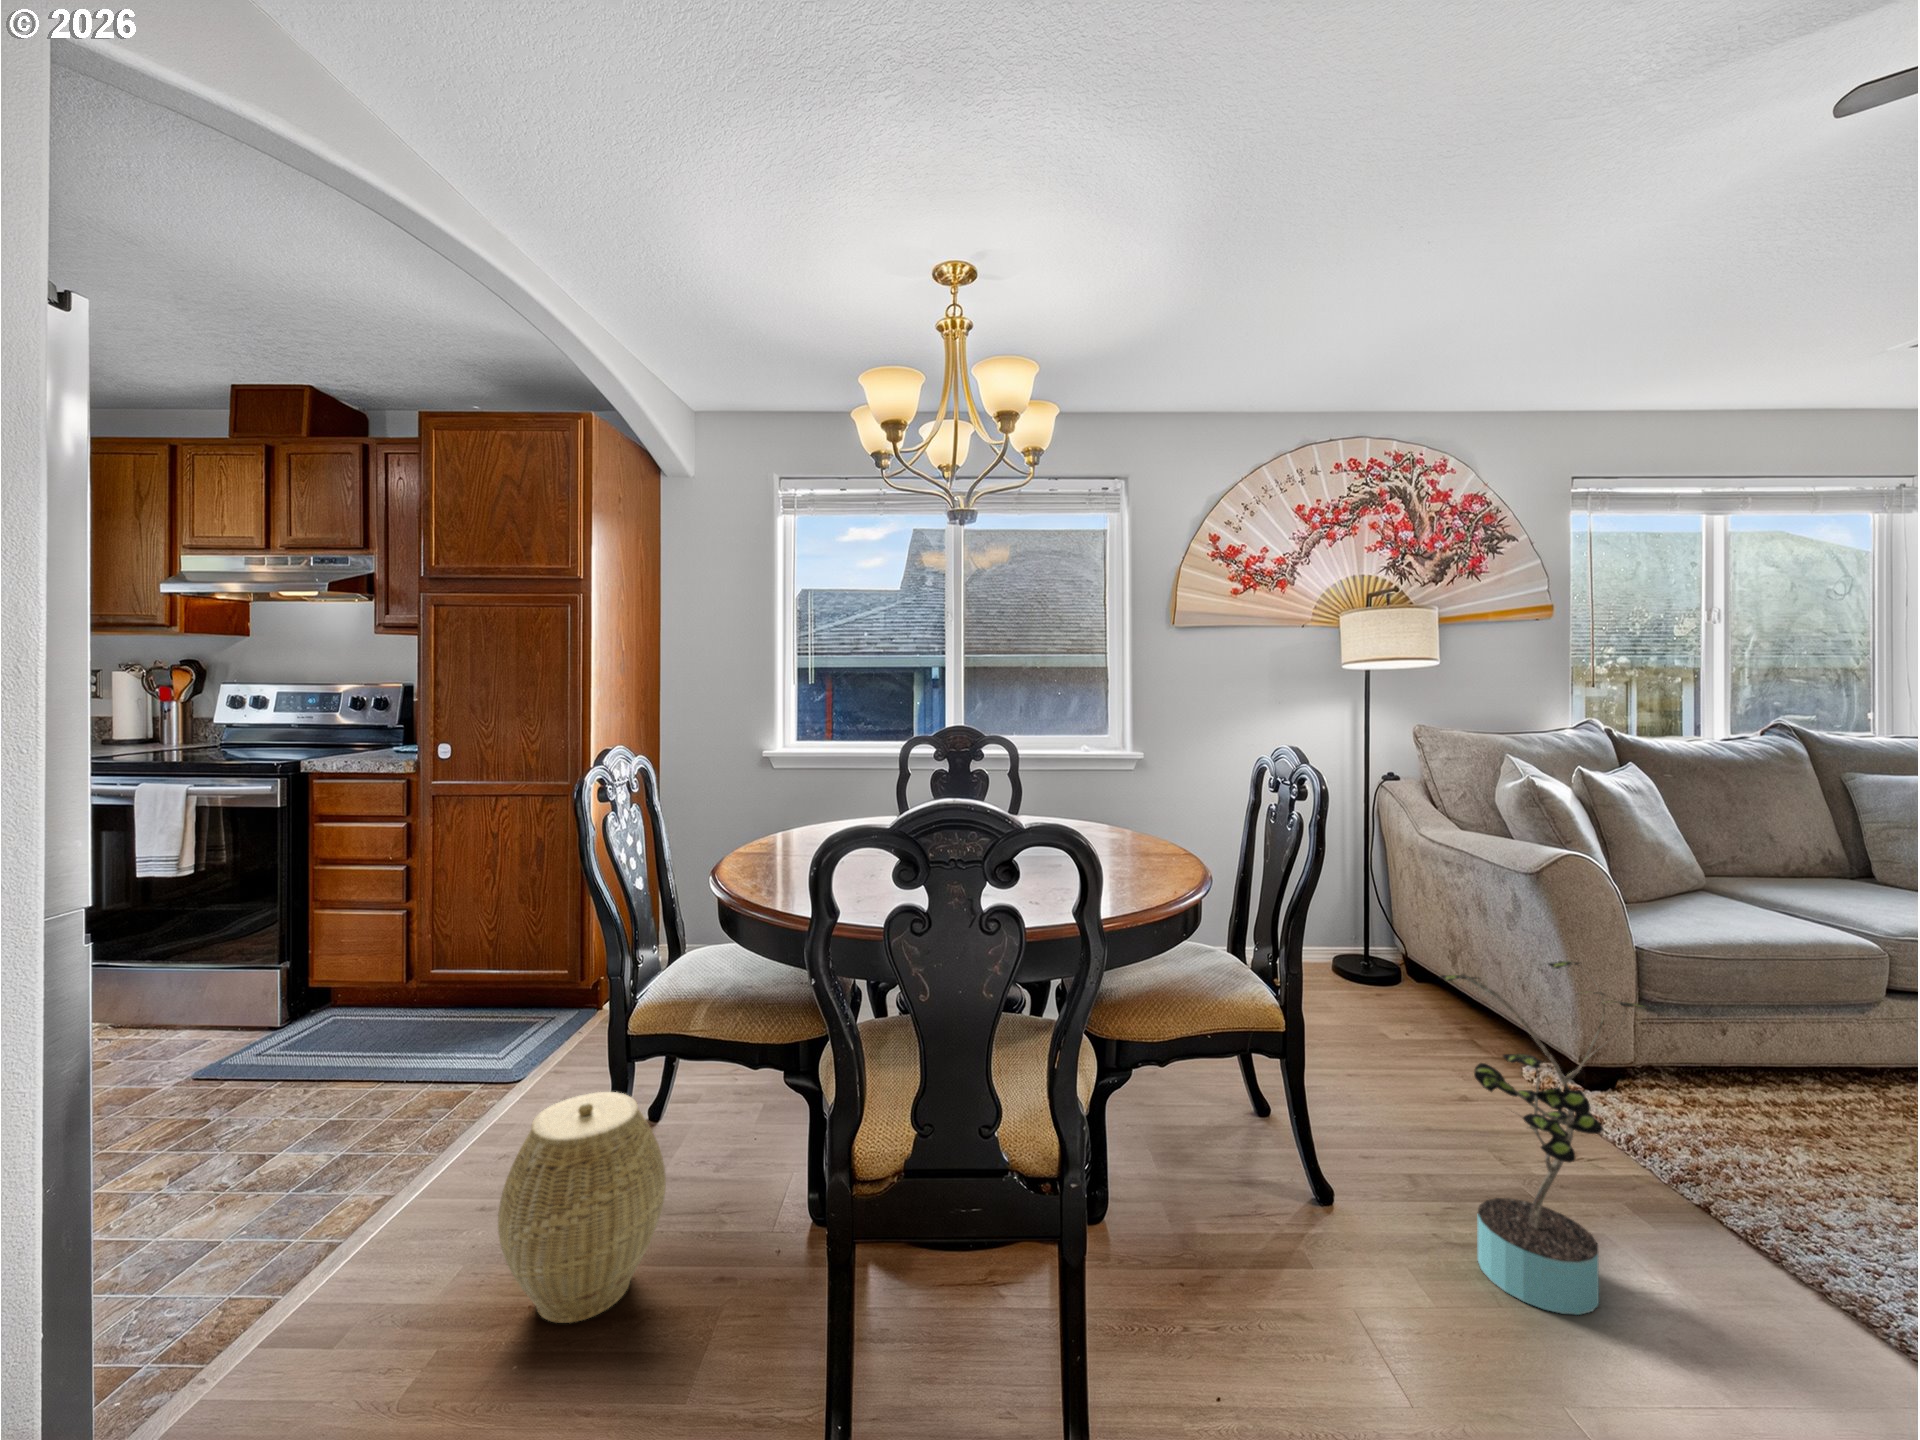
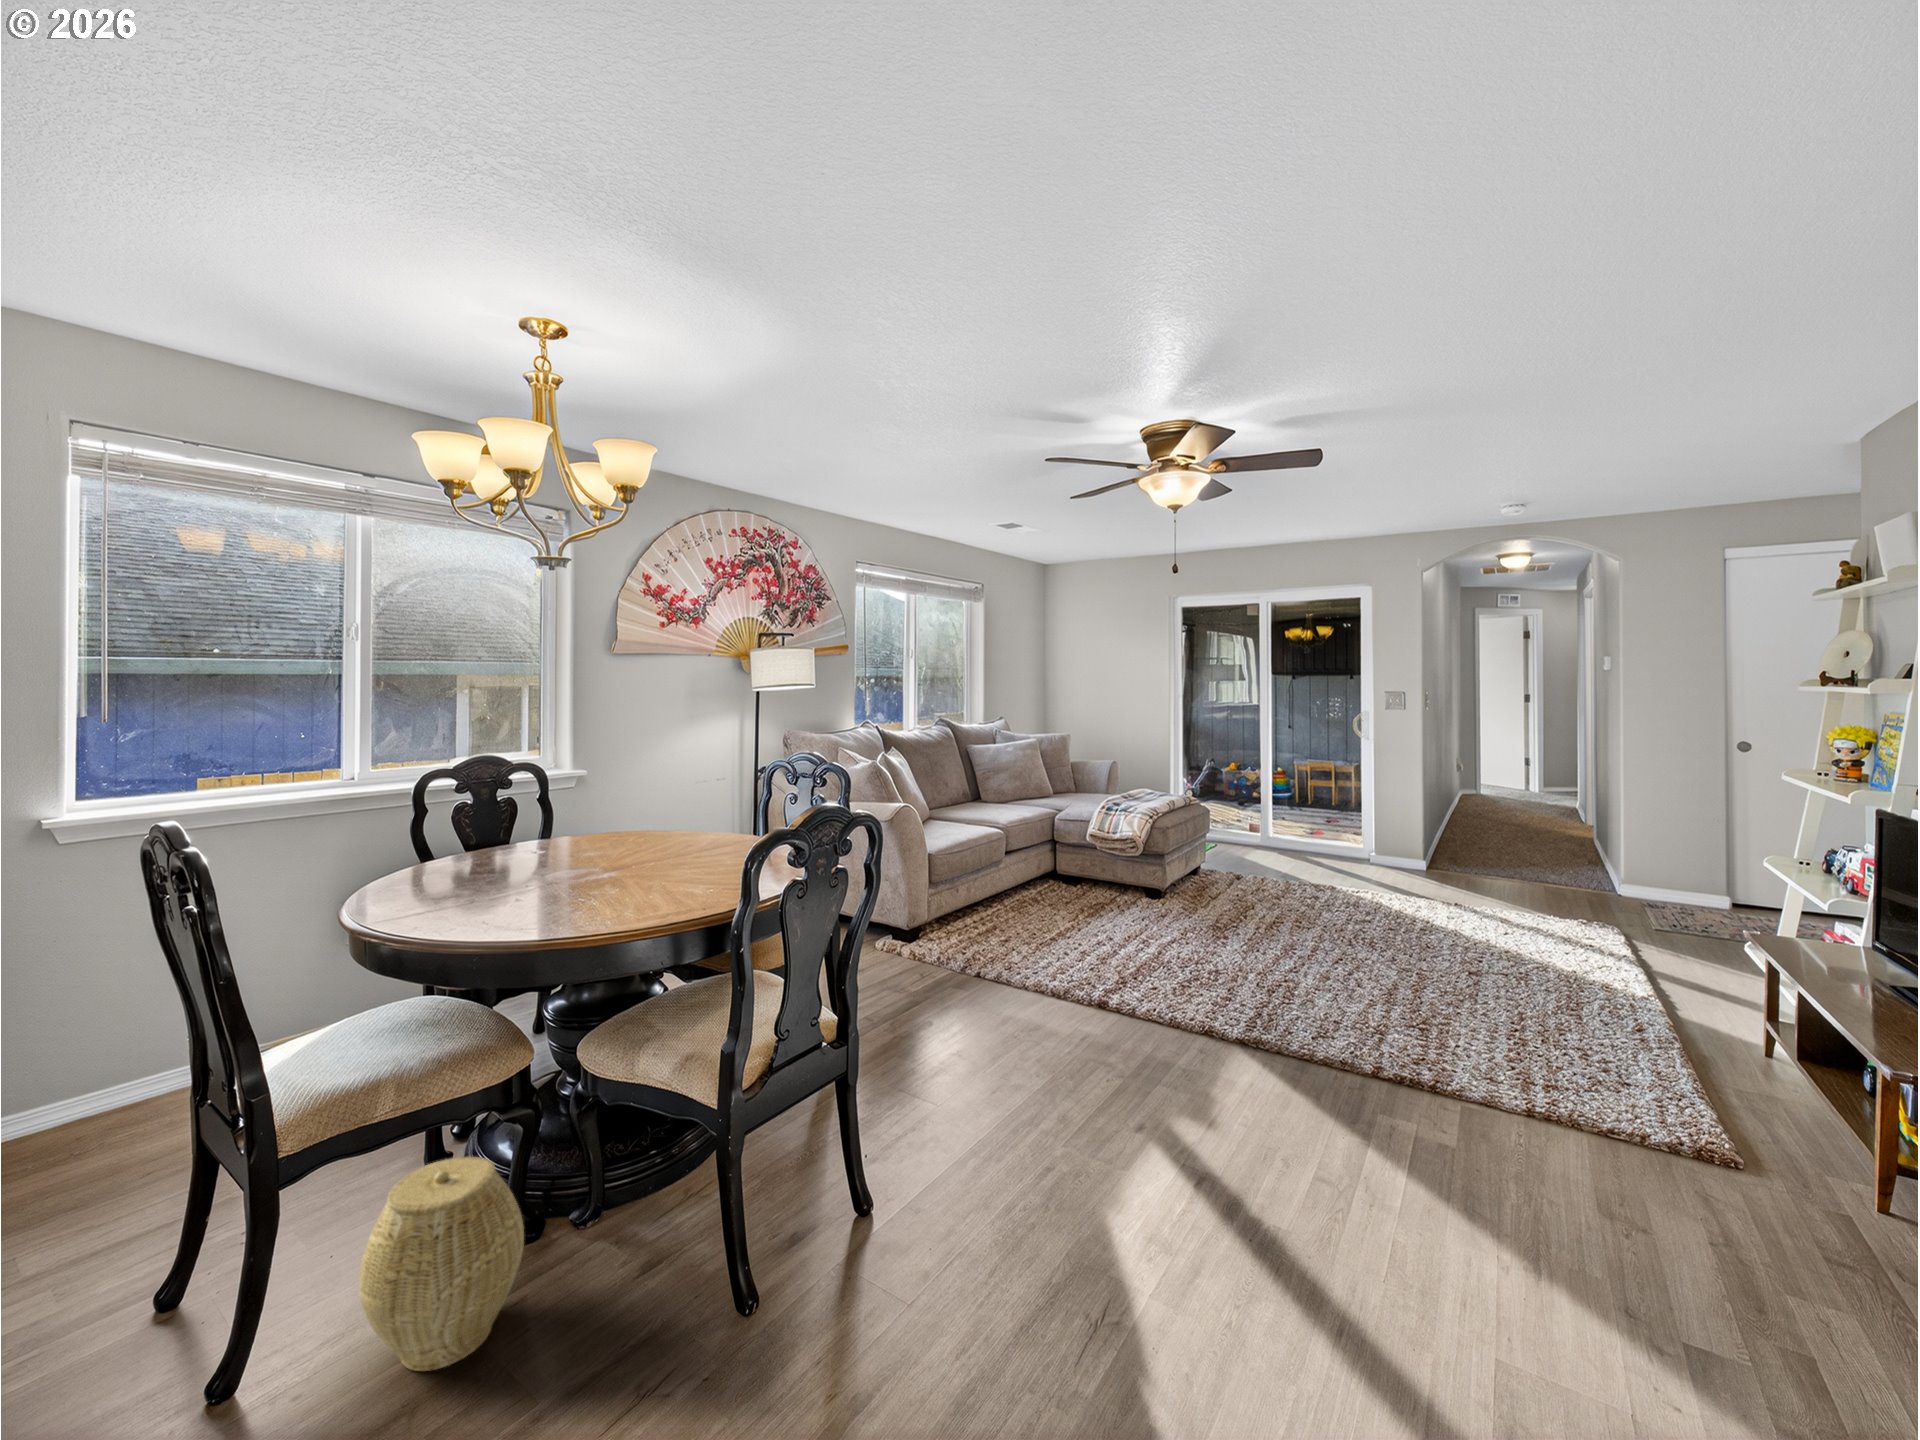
potted plant: present [1440,961,1655,1315] -> none [904,869,994,1037]

